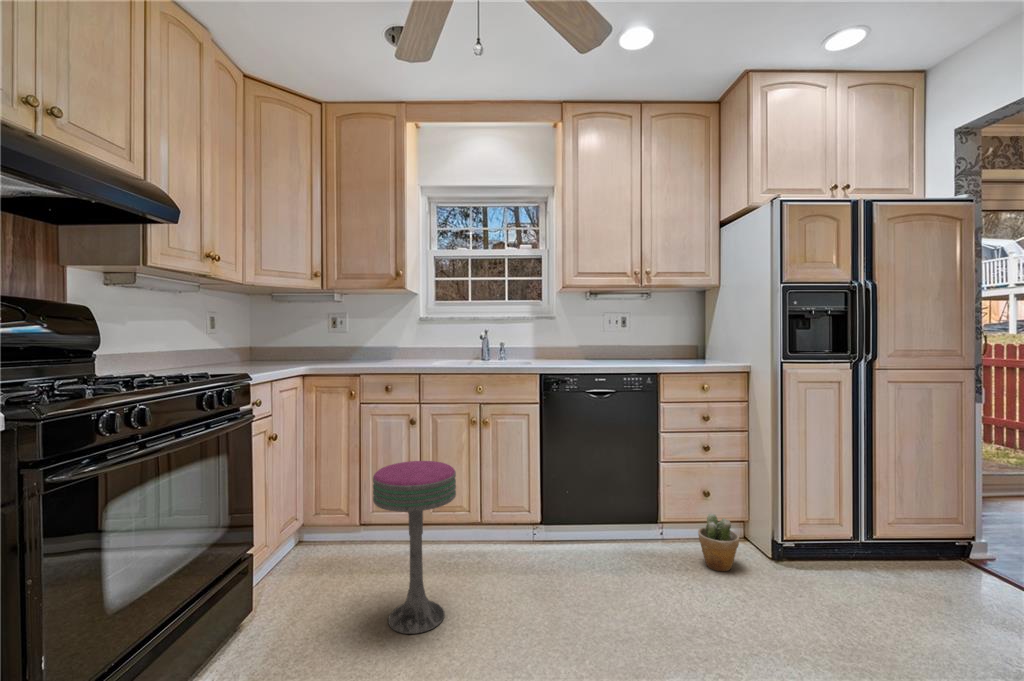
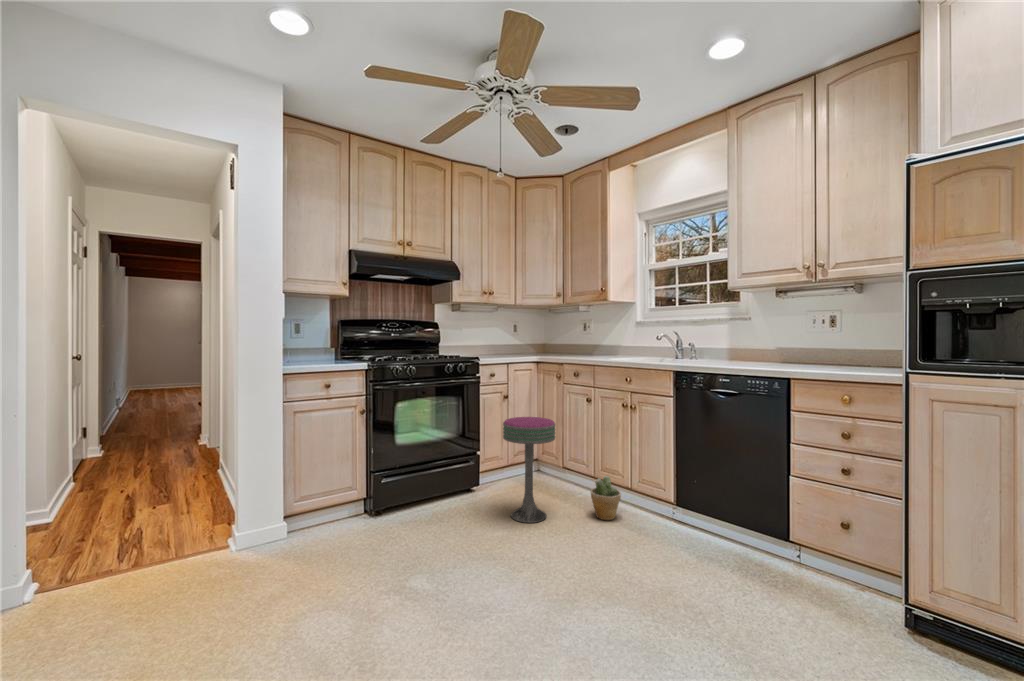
potted plant: present [698,513,739,571] -> present [591,476,621,520]

